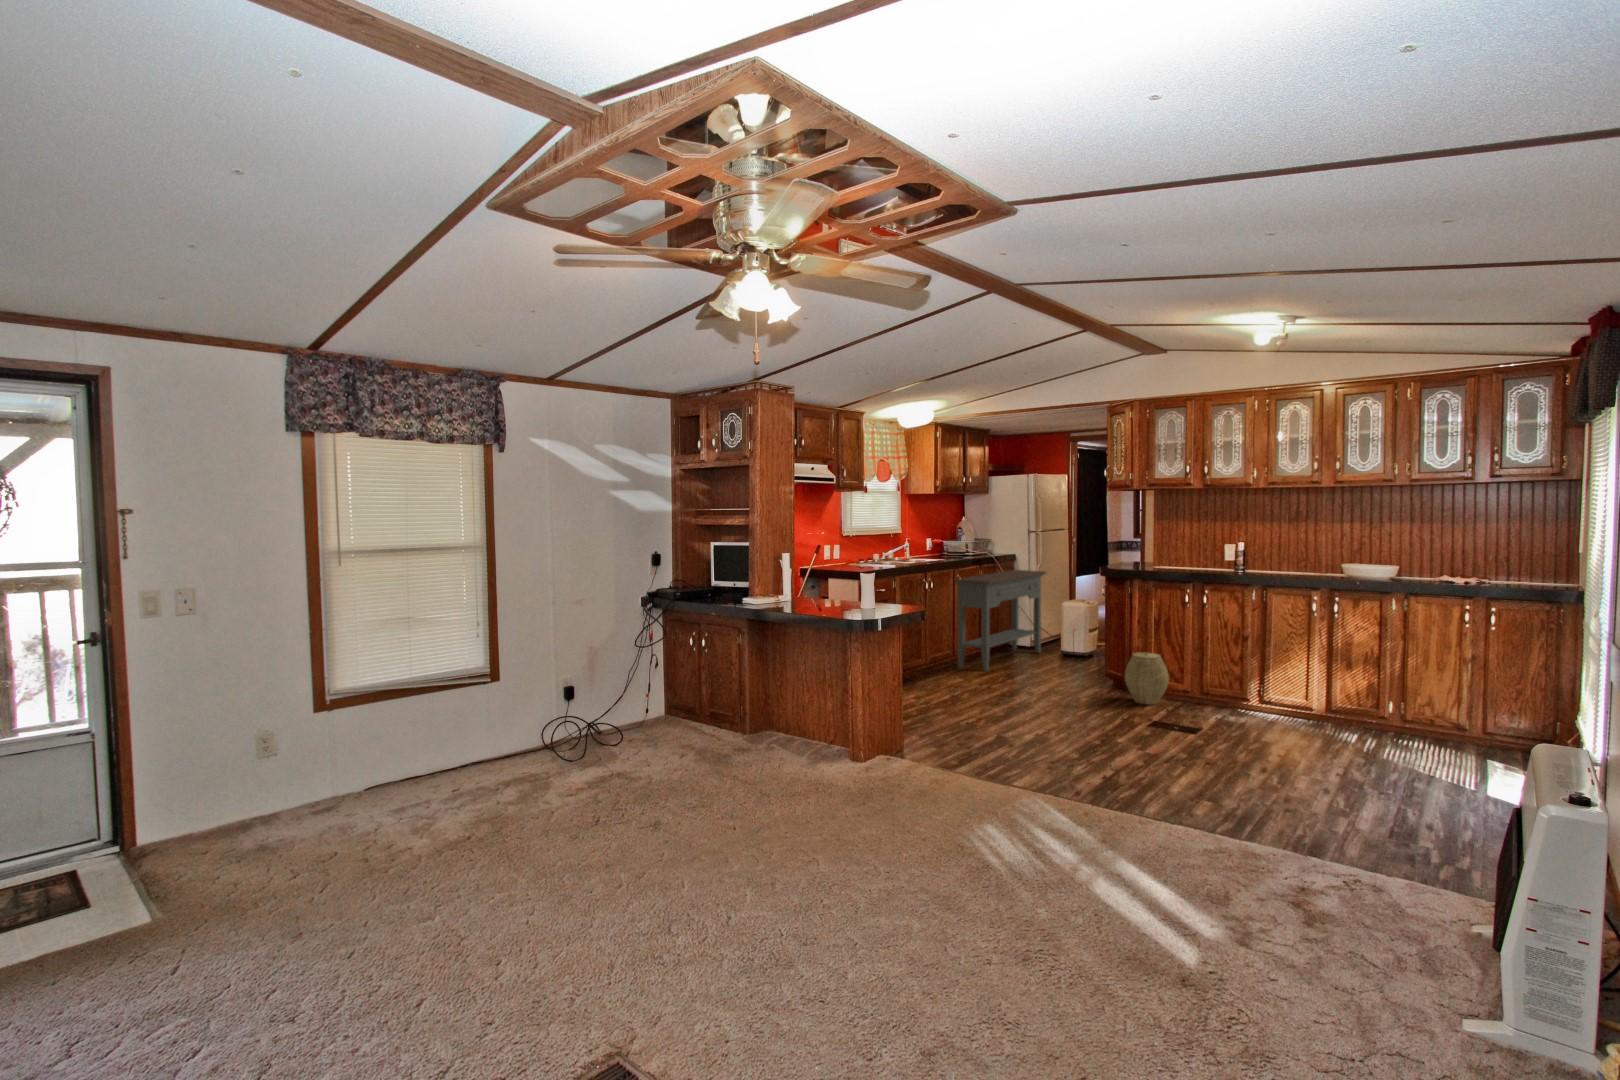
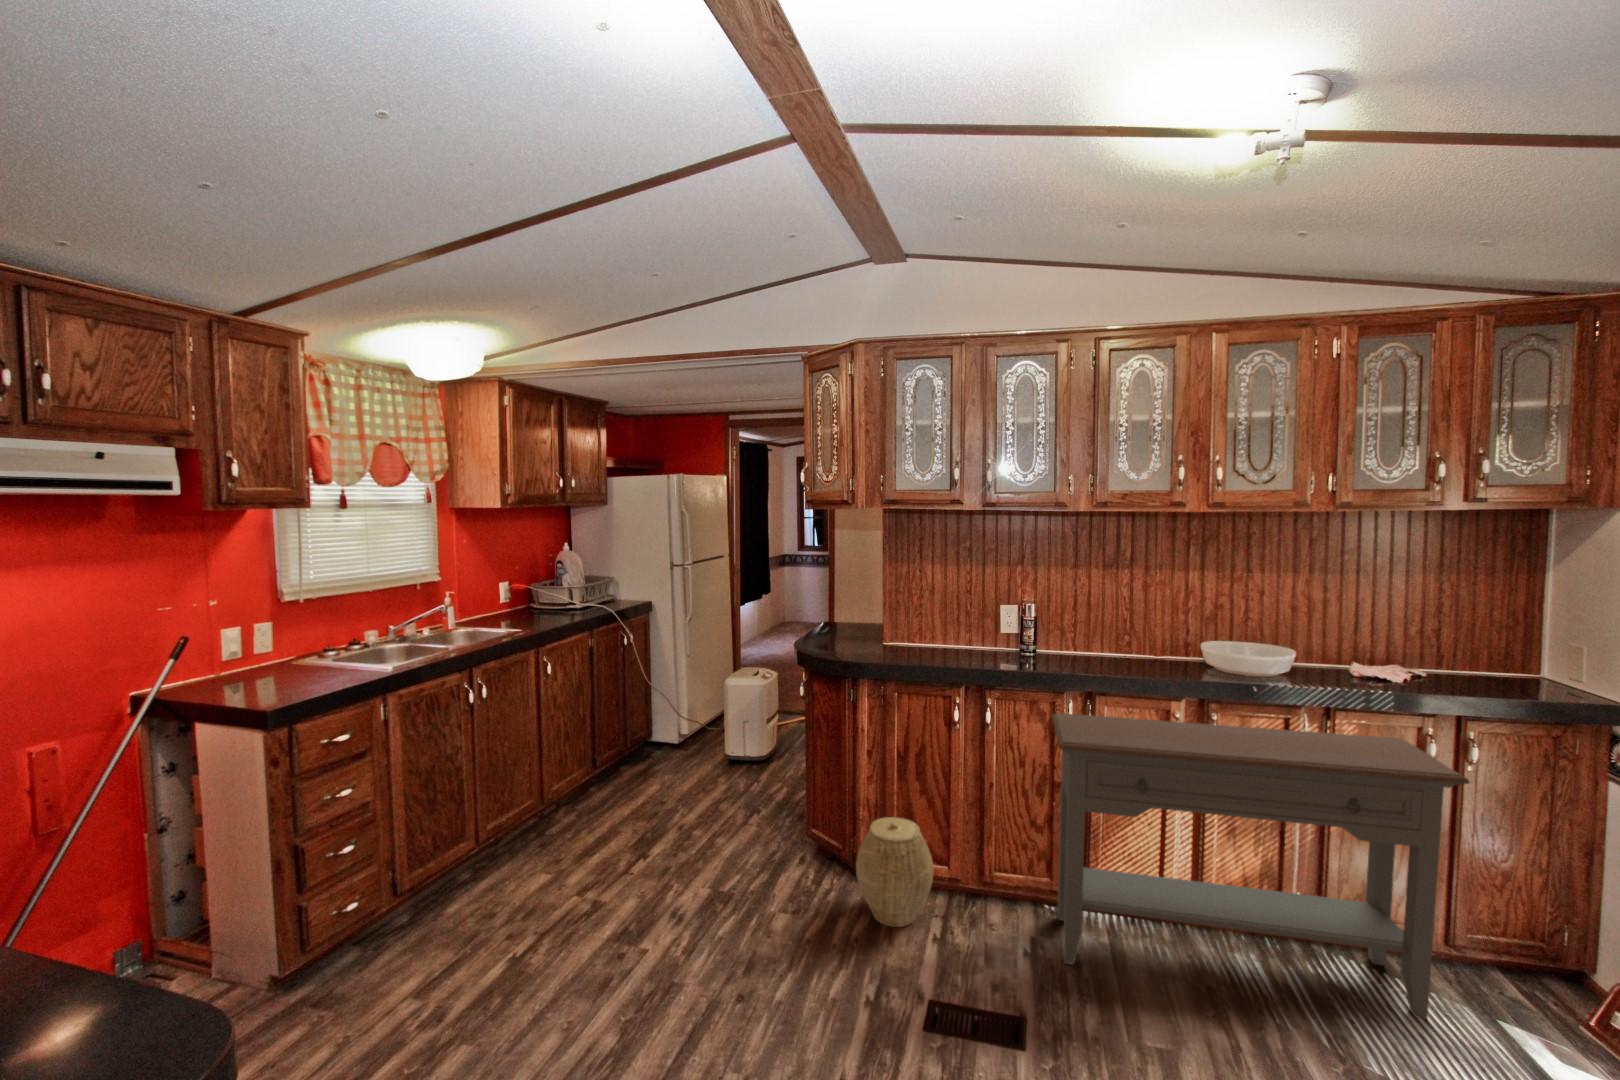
console table: present [955,570,1046,671] -> present [1052,713,1470,1019]

